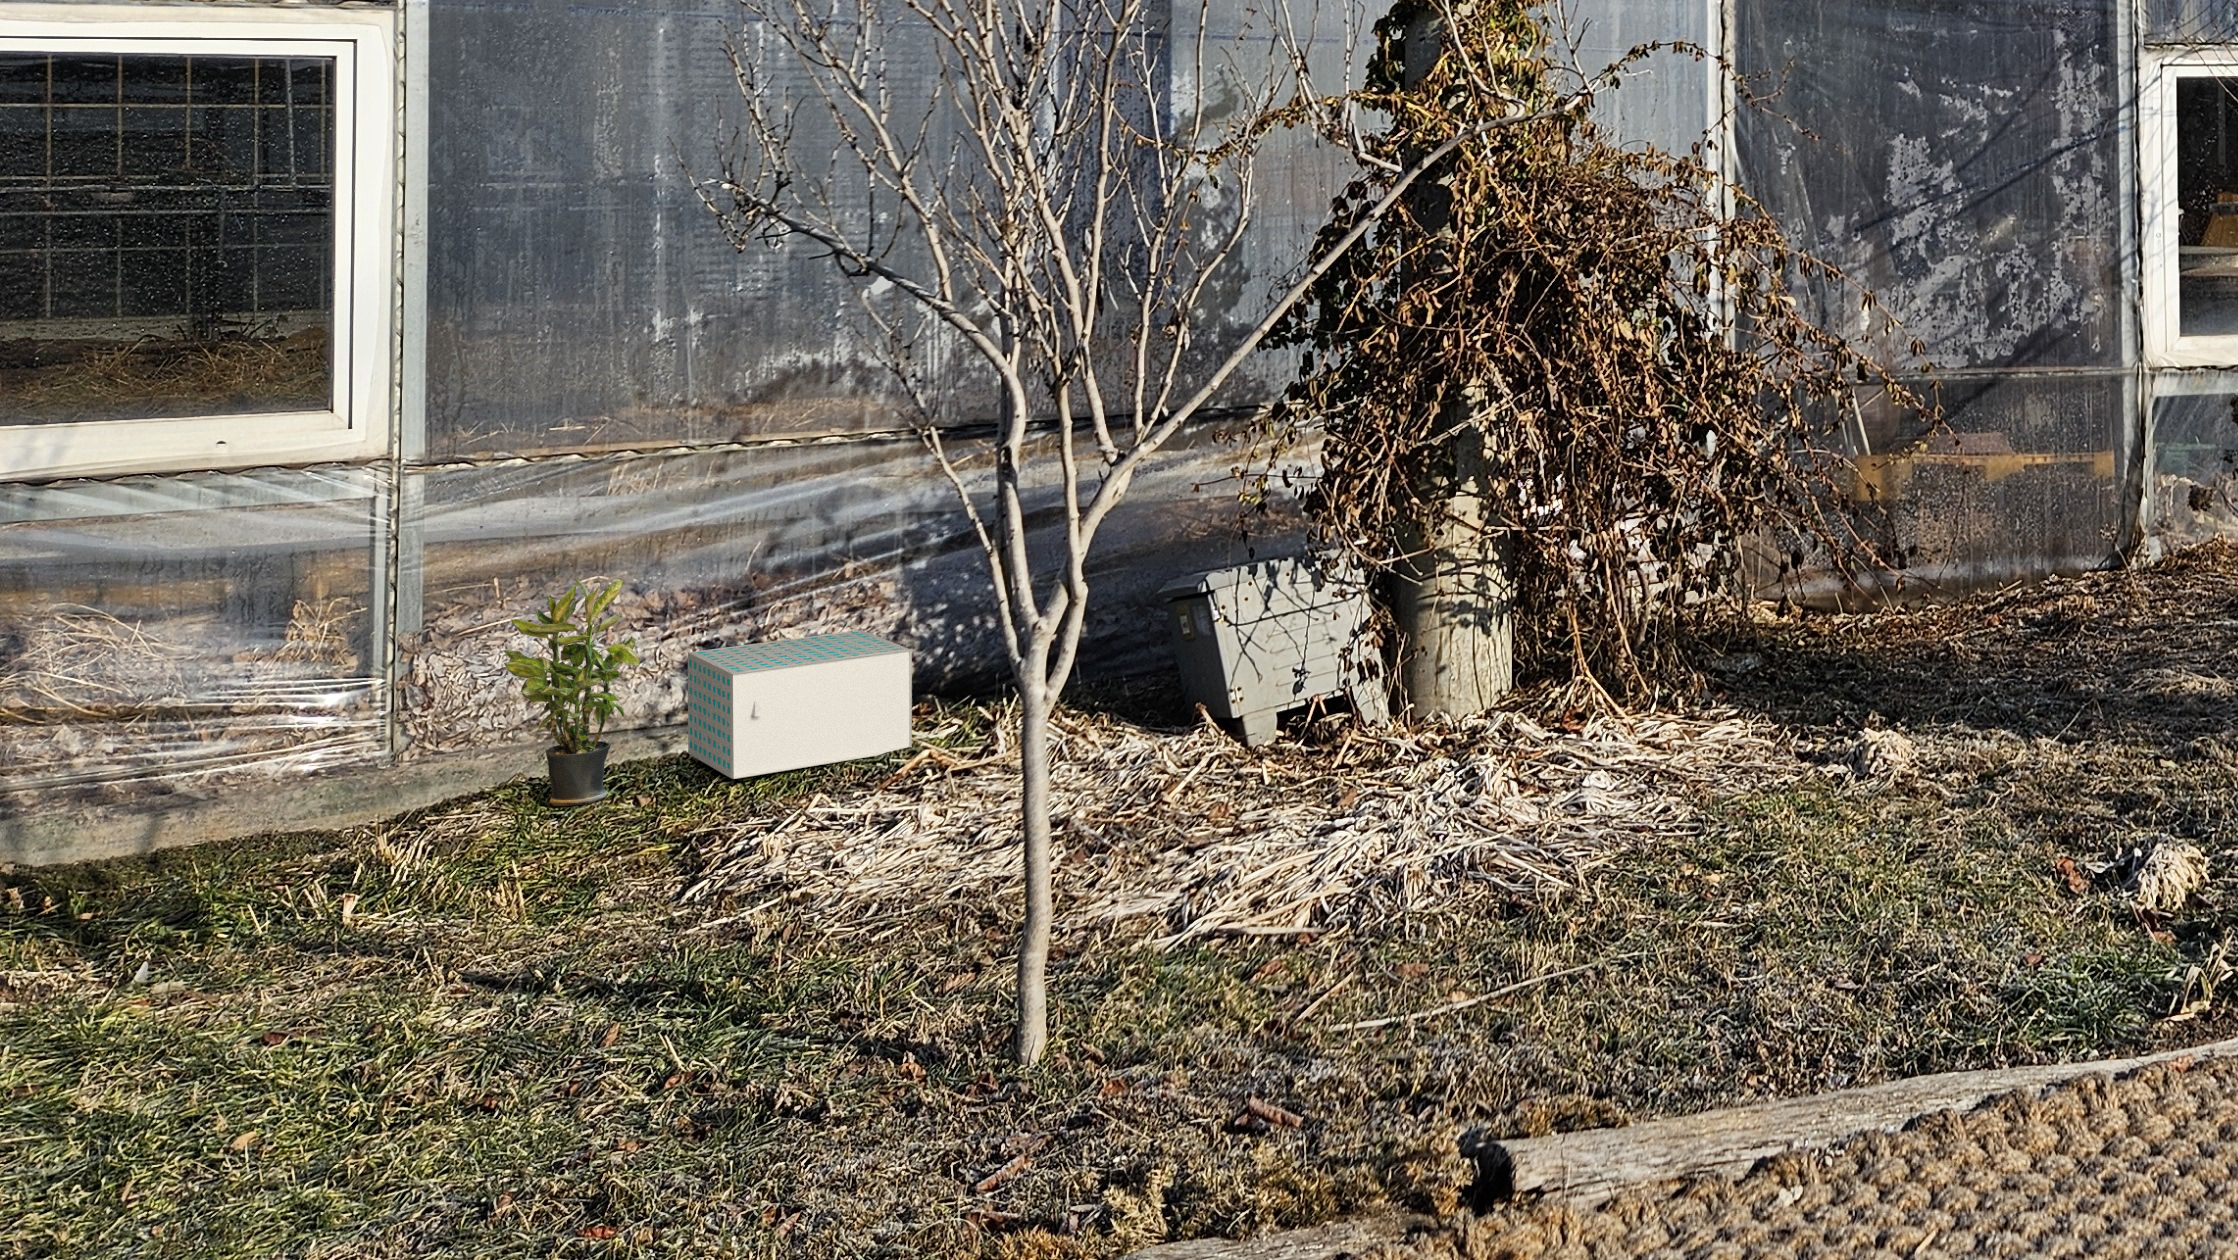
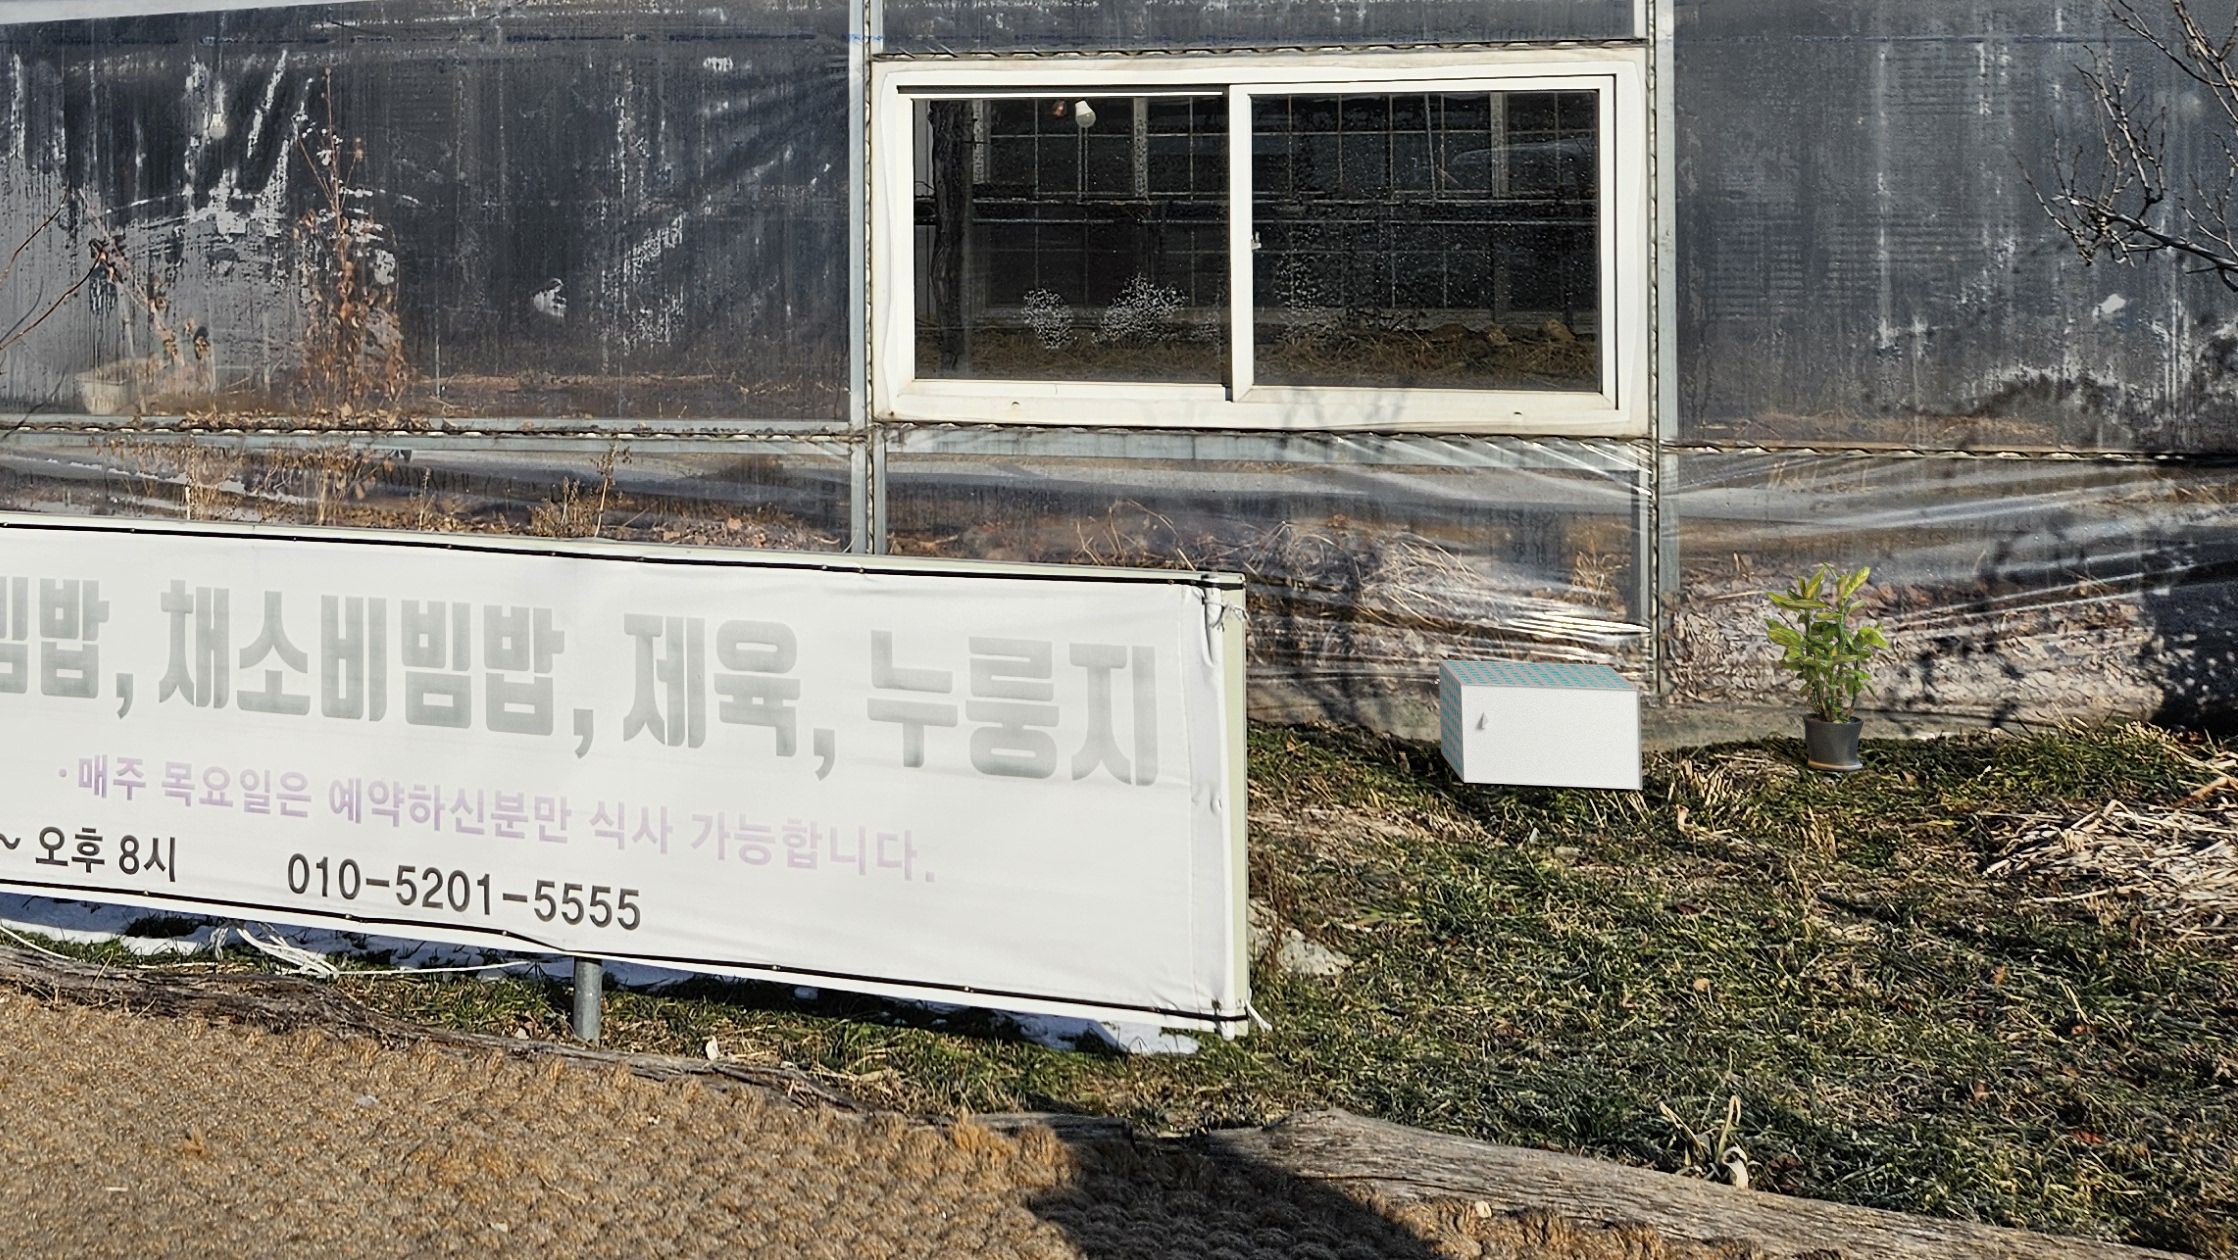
storage box: present [688,630,912,779] -> present [1439,660,1642,789]

